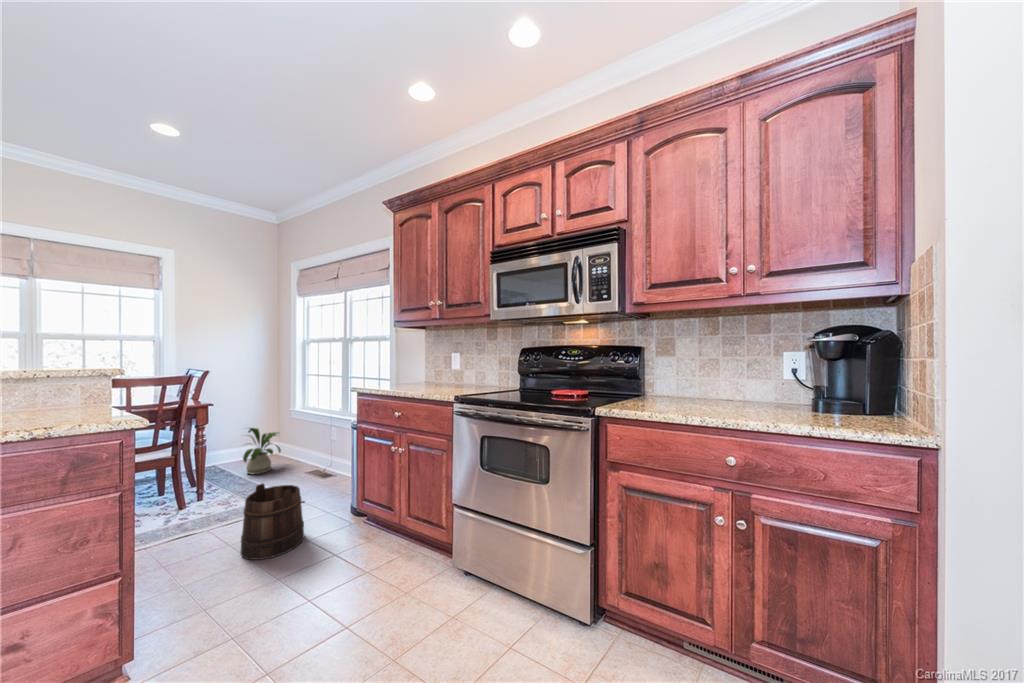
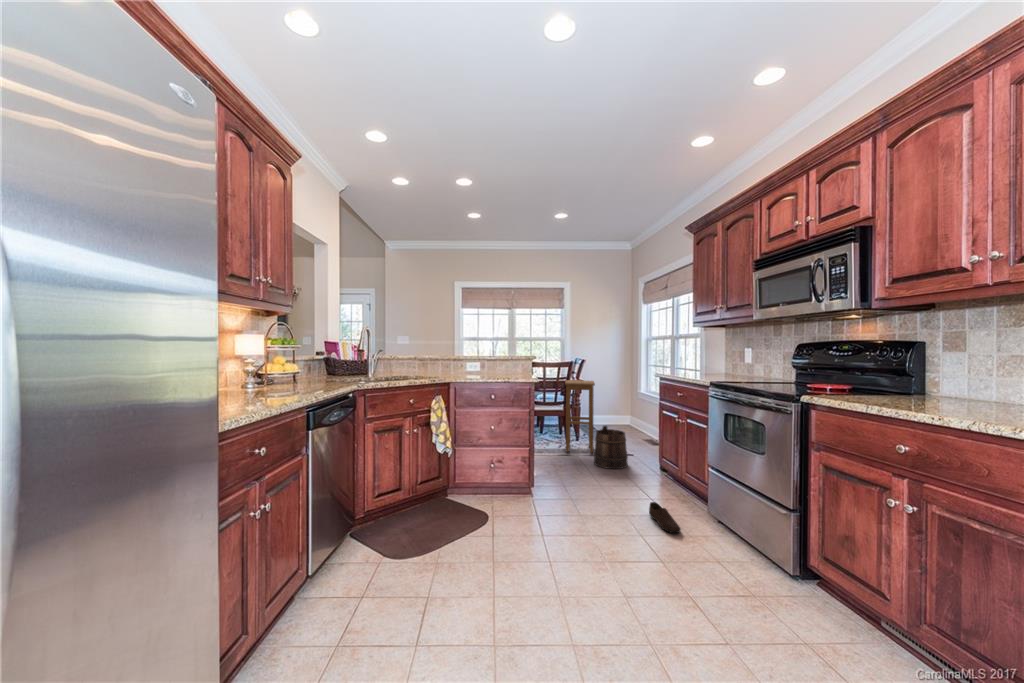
stool: none [165,412,235,552] -> present [565,380,595,453]
house plant: present [243,428,281,474] -> none [606,396,633,430]
shoe: none [385,600,445,647] -> present [649,502,680,533]

